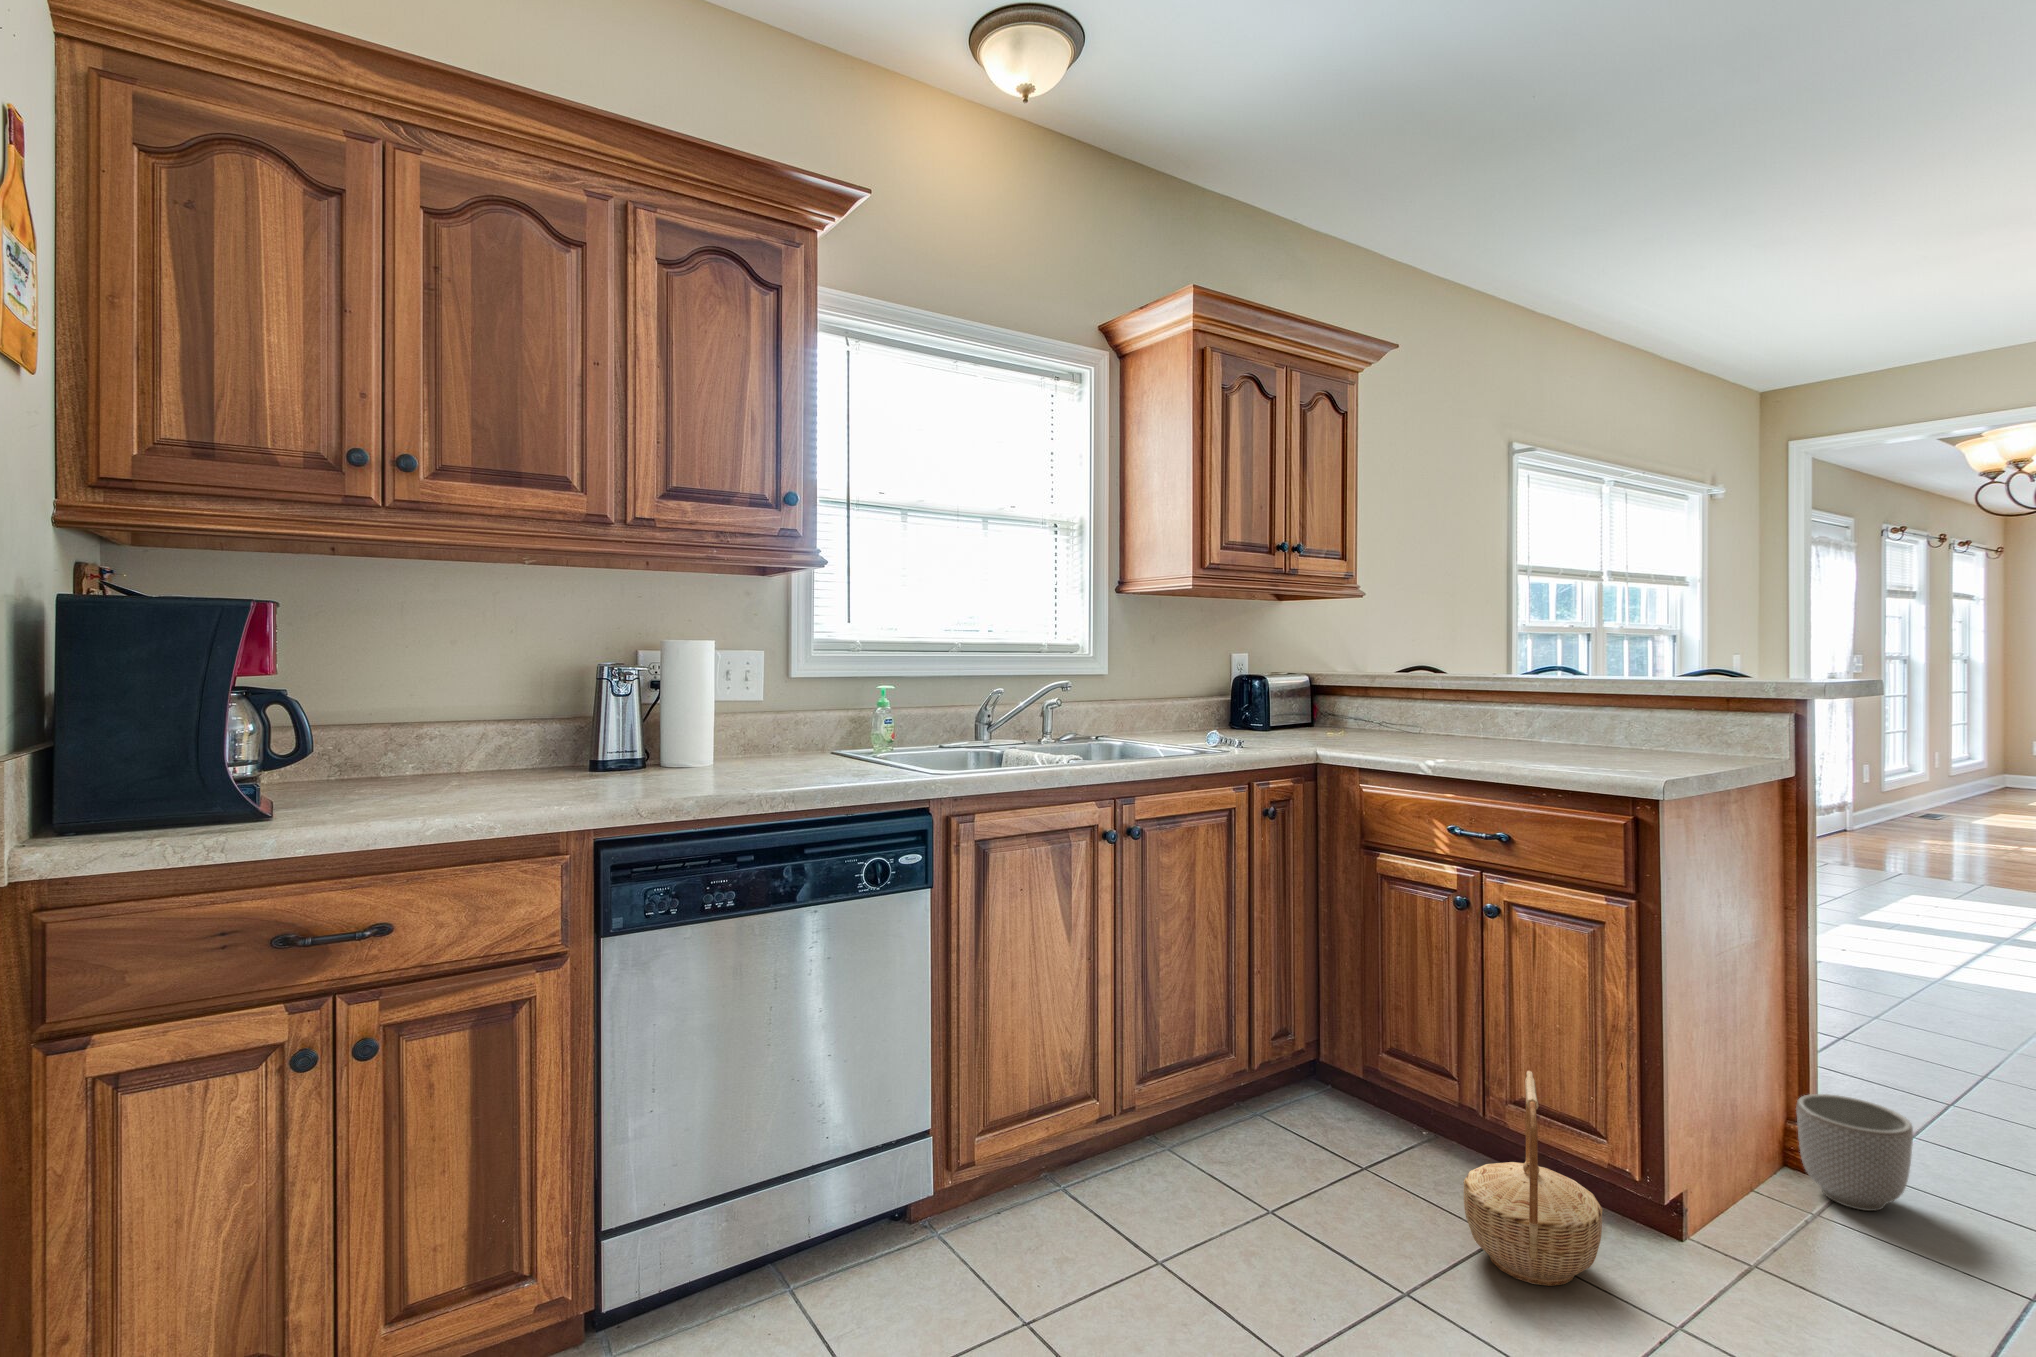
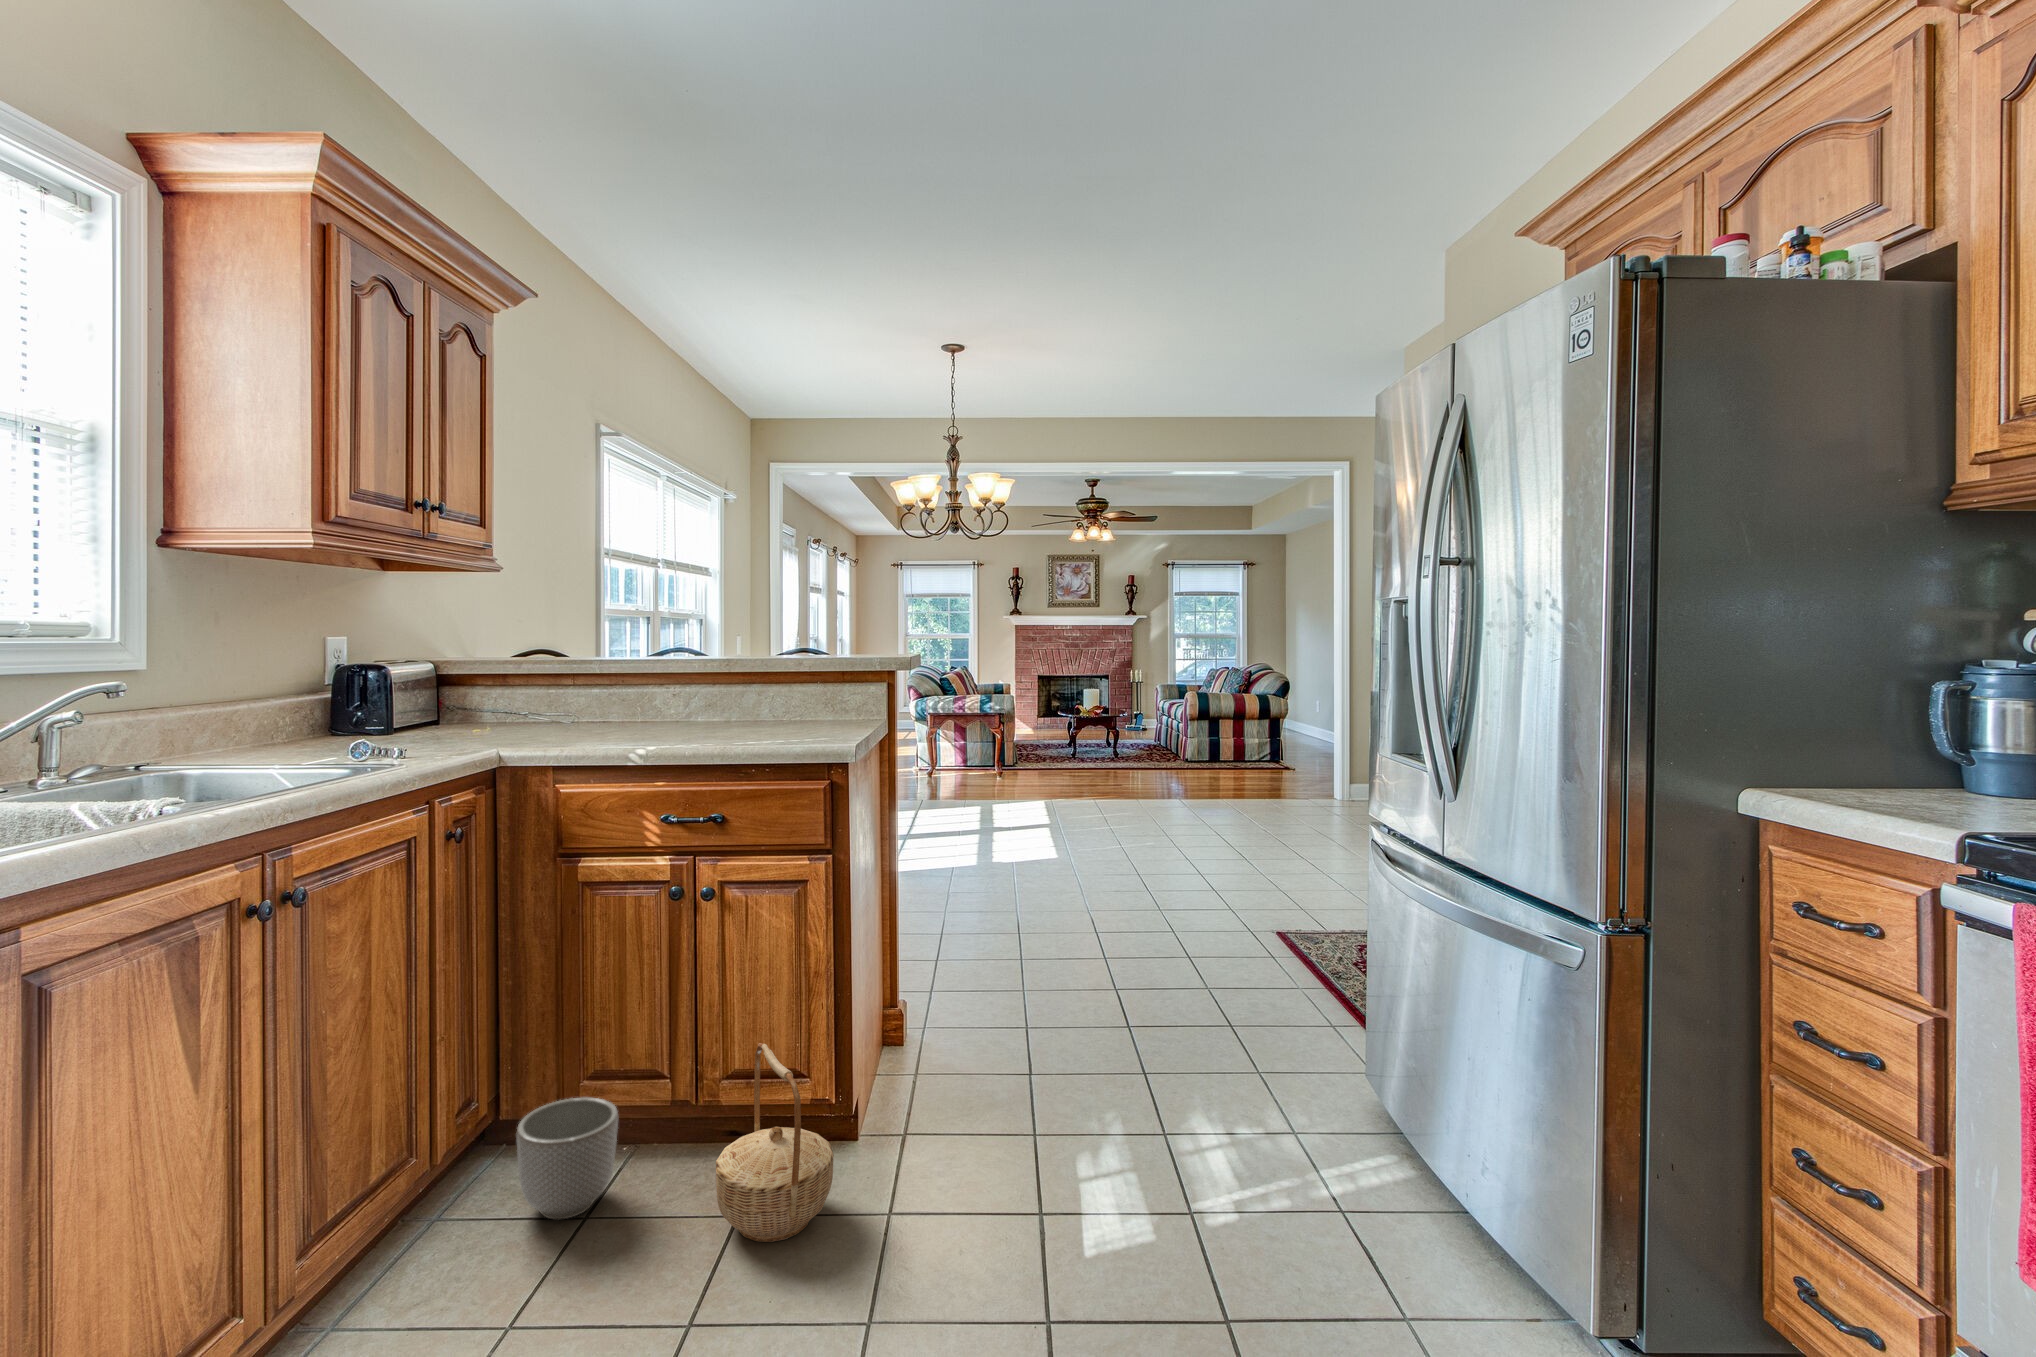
planter: present [1796,1094,1913,1211] -> present [517,1097,618,1220]

